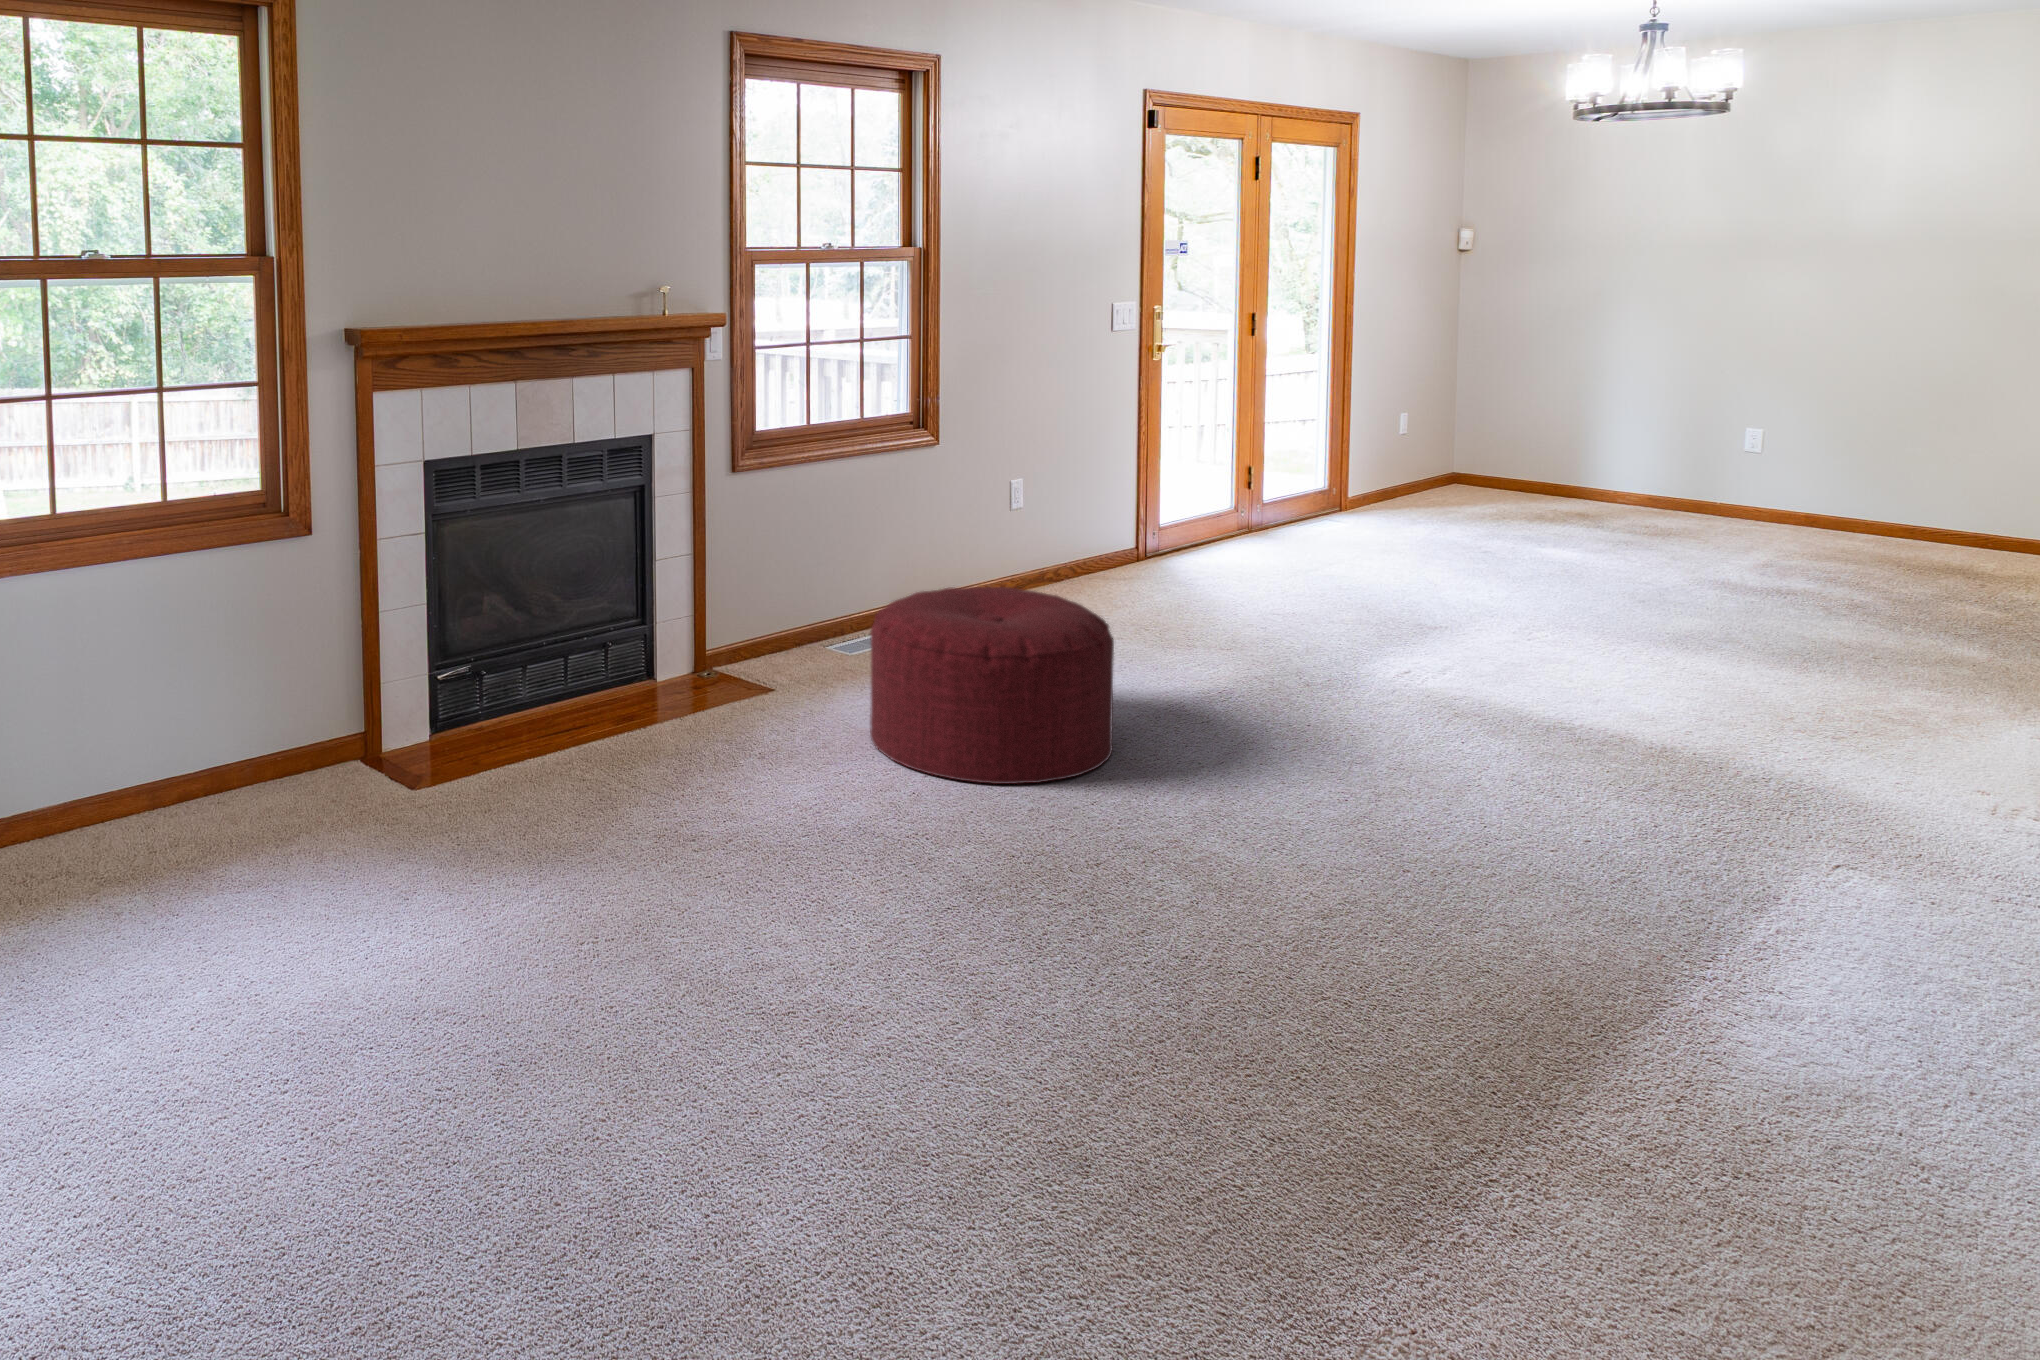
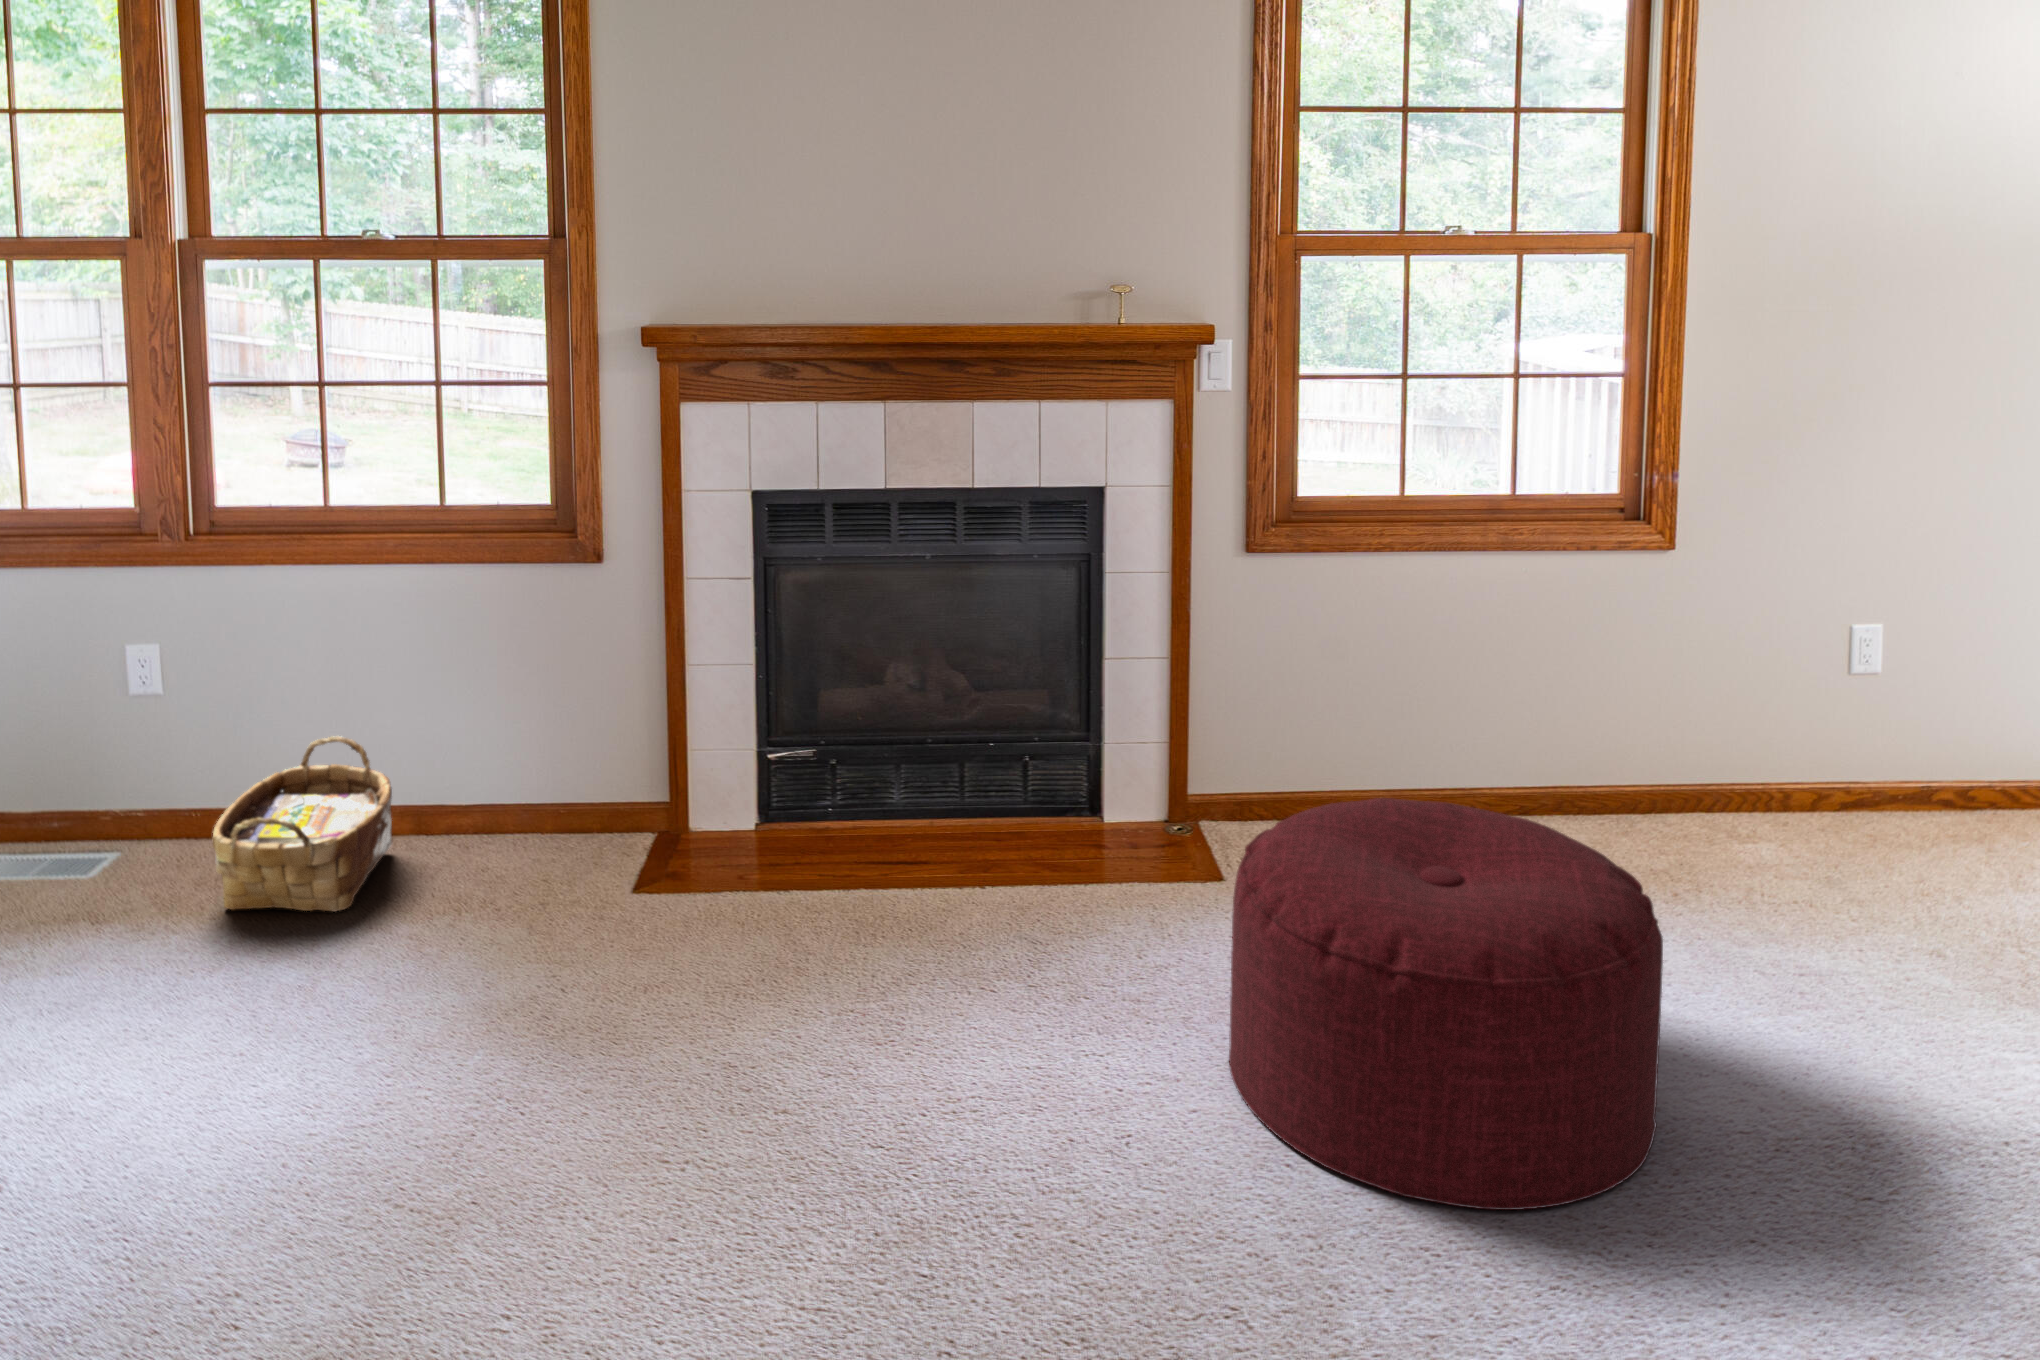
woven basket: none [27,724,184,888] -> present [212,736,392,912]

